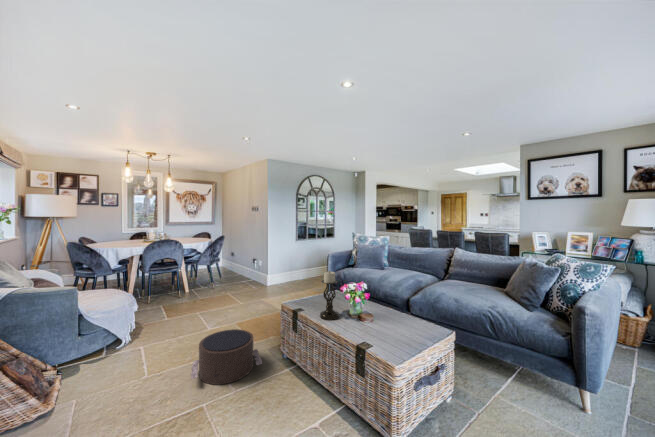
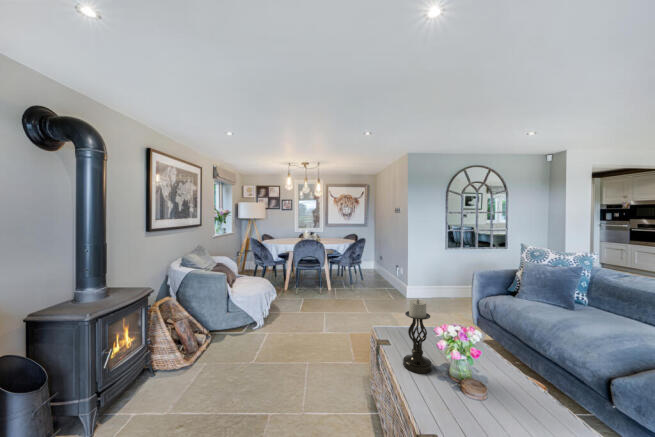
pouf: present [191,329,262,385] -> none [270,341,345,403]

